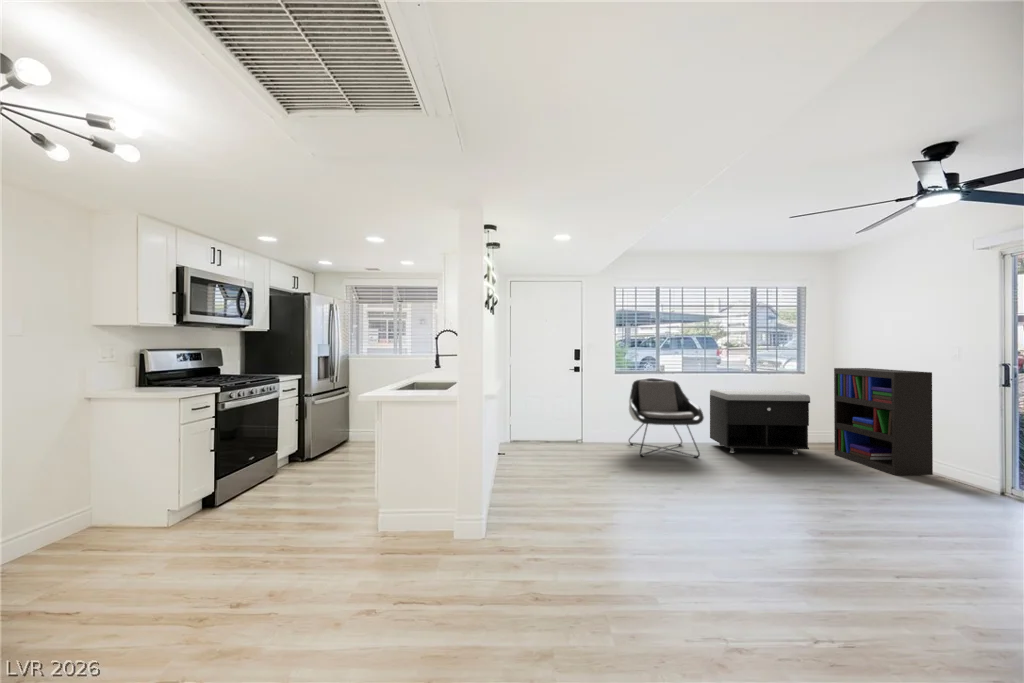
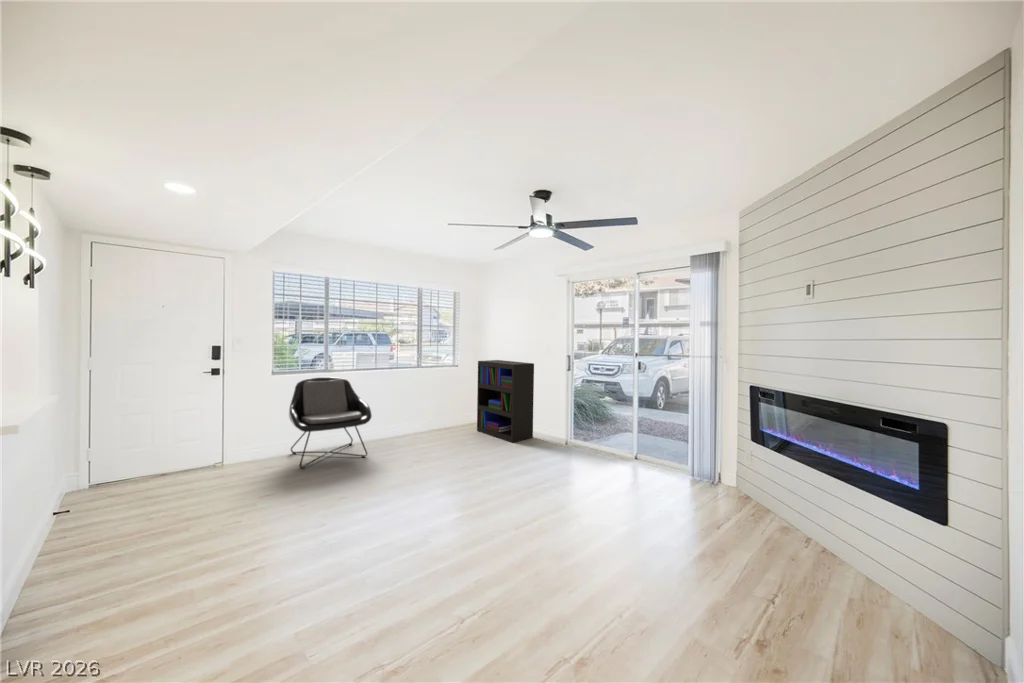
storage bench: present [710,390,810,454] -> none [381,381,461,444]

